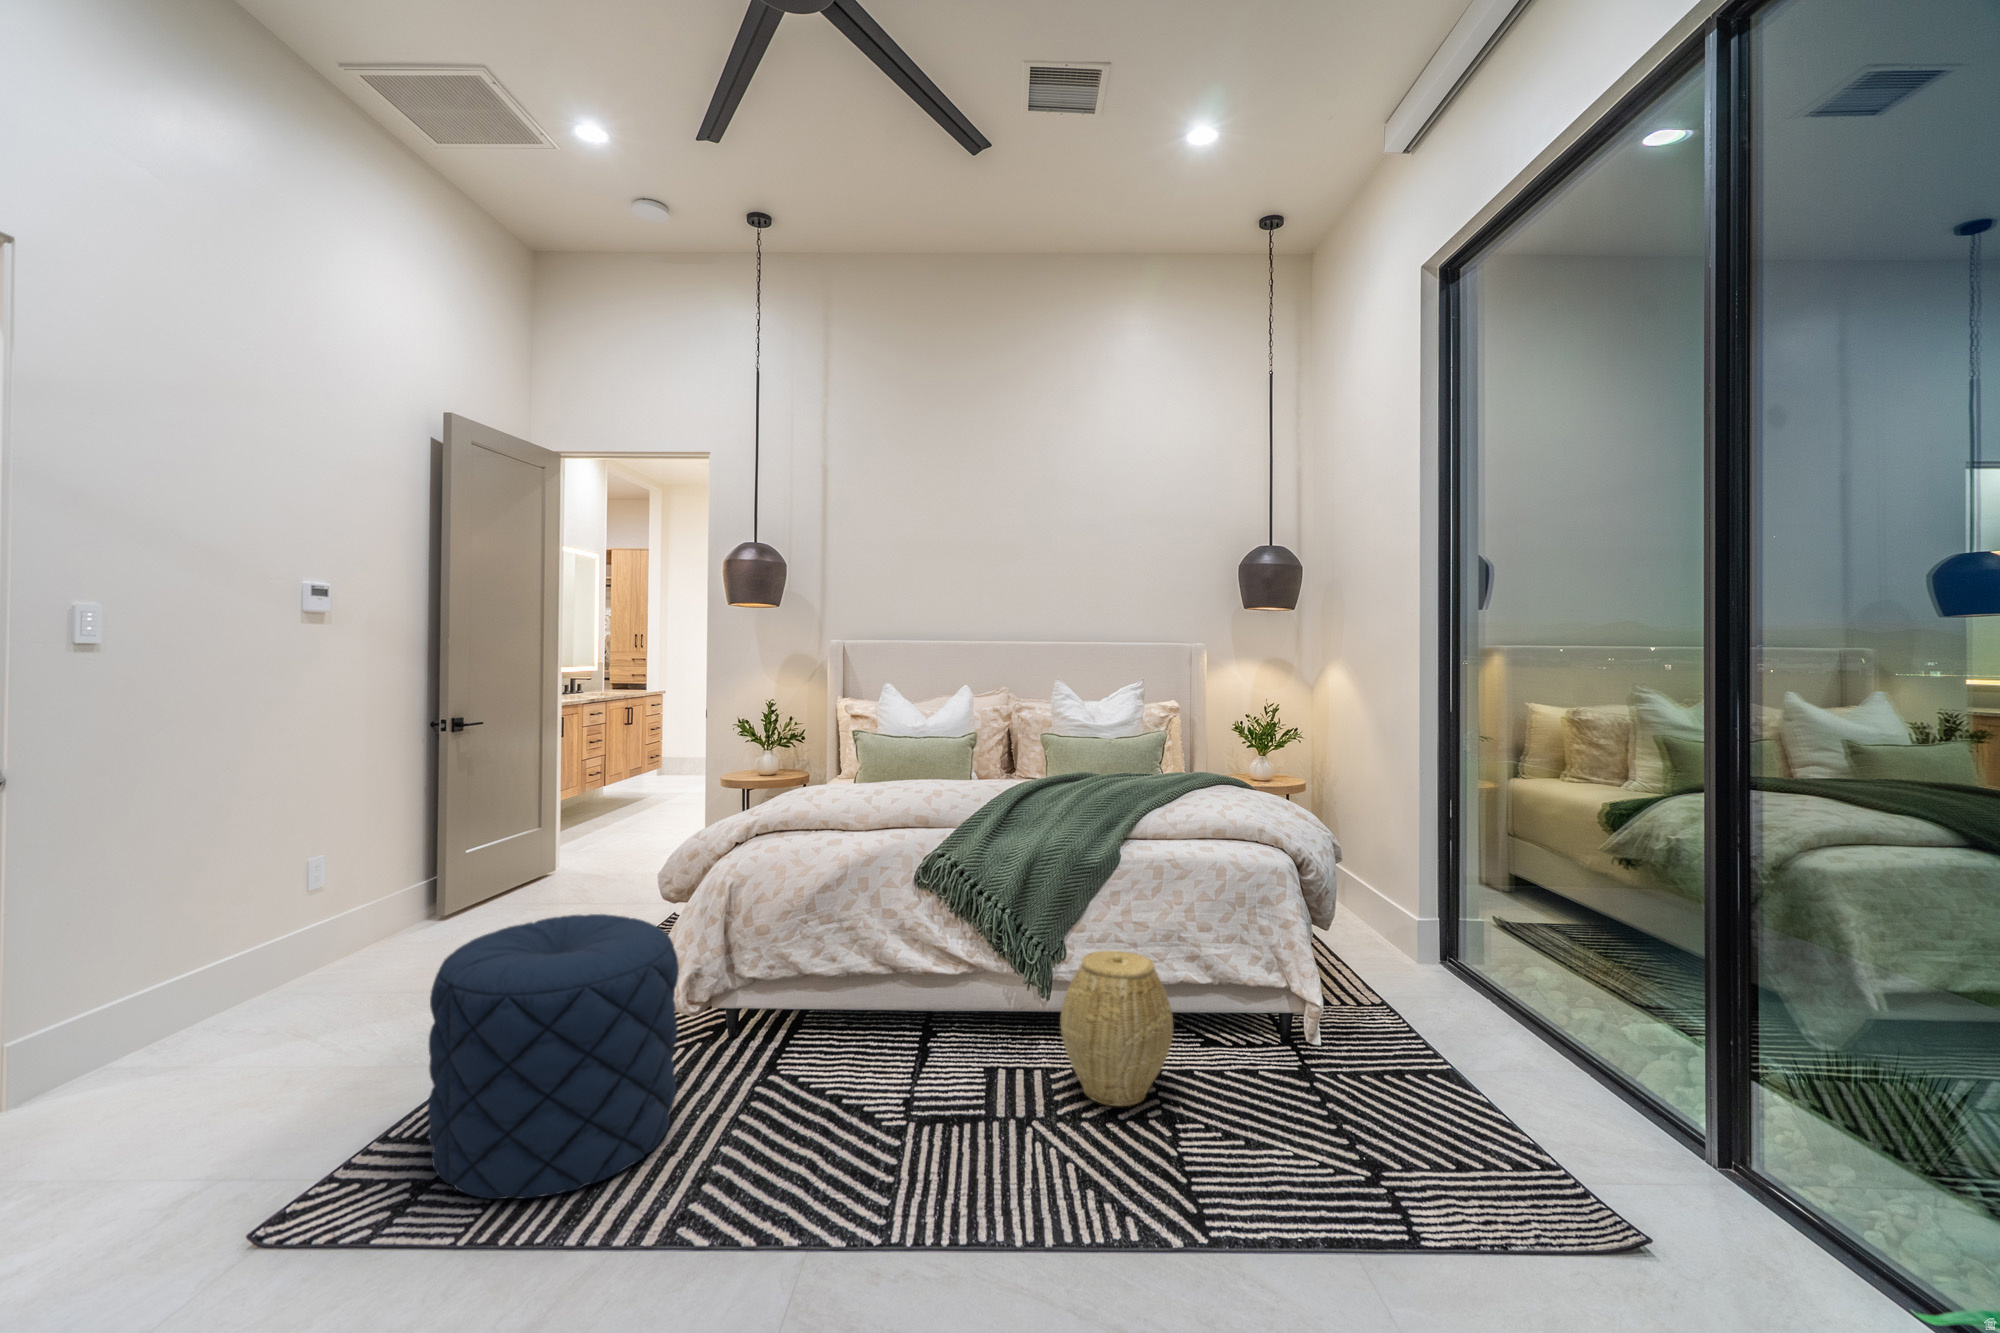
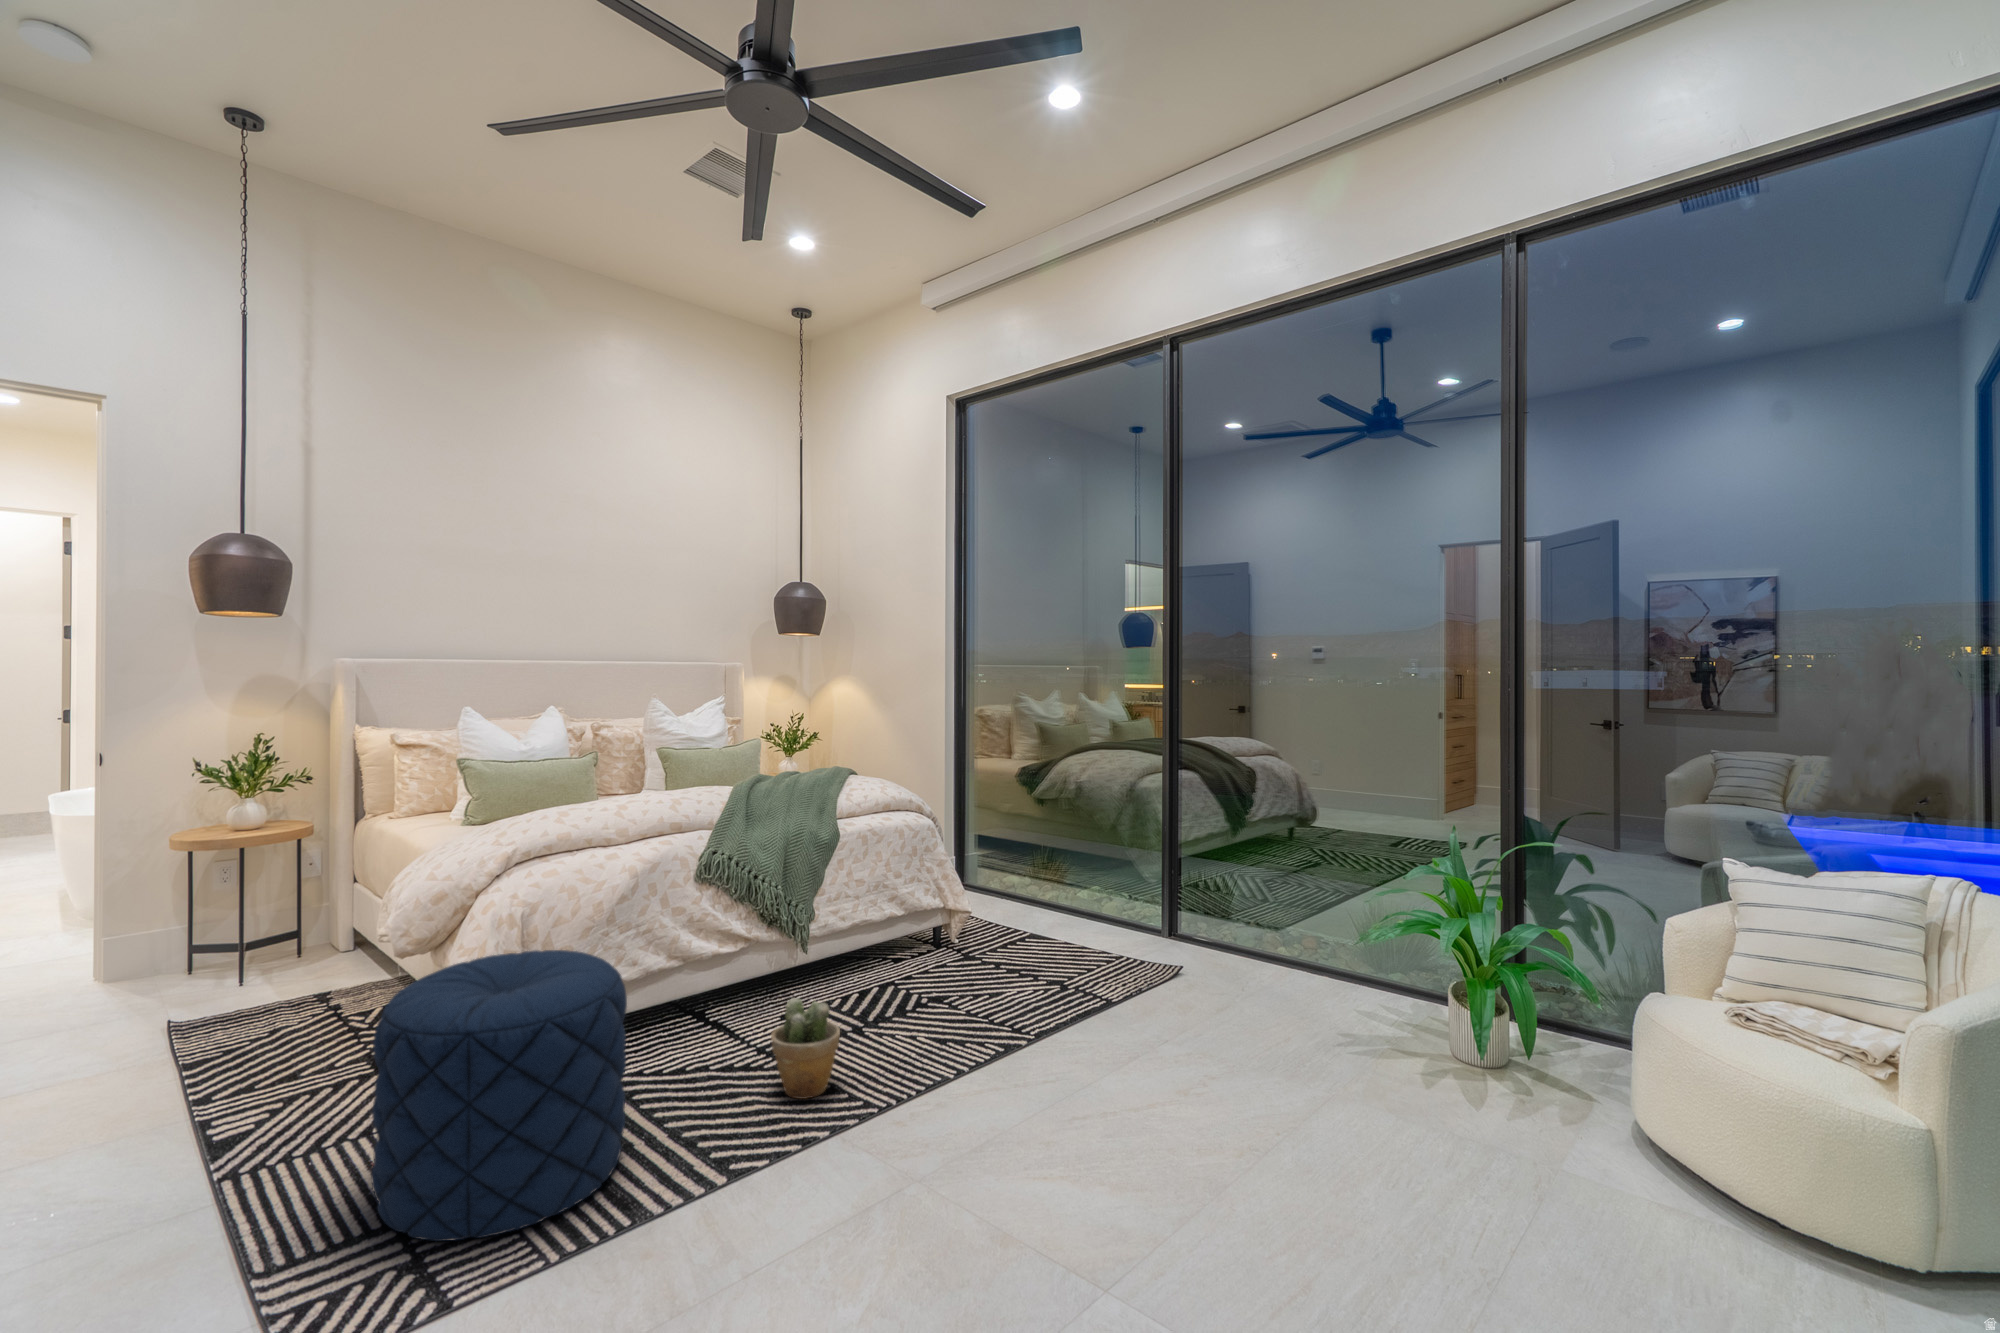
woven basket: present [1060,951,1173,1106] -> none [840,897,923,1007]
potted plant: none [830,1053,917,1189] -> present [771,998,840,1099]

